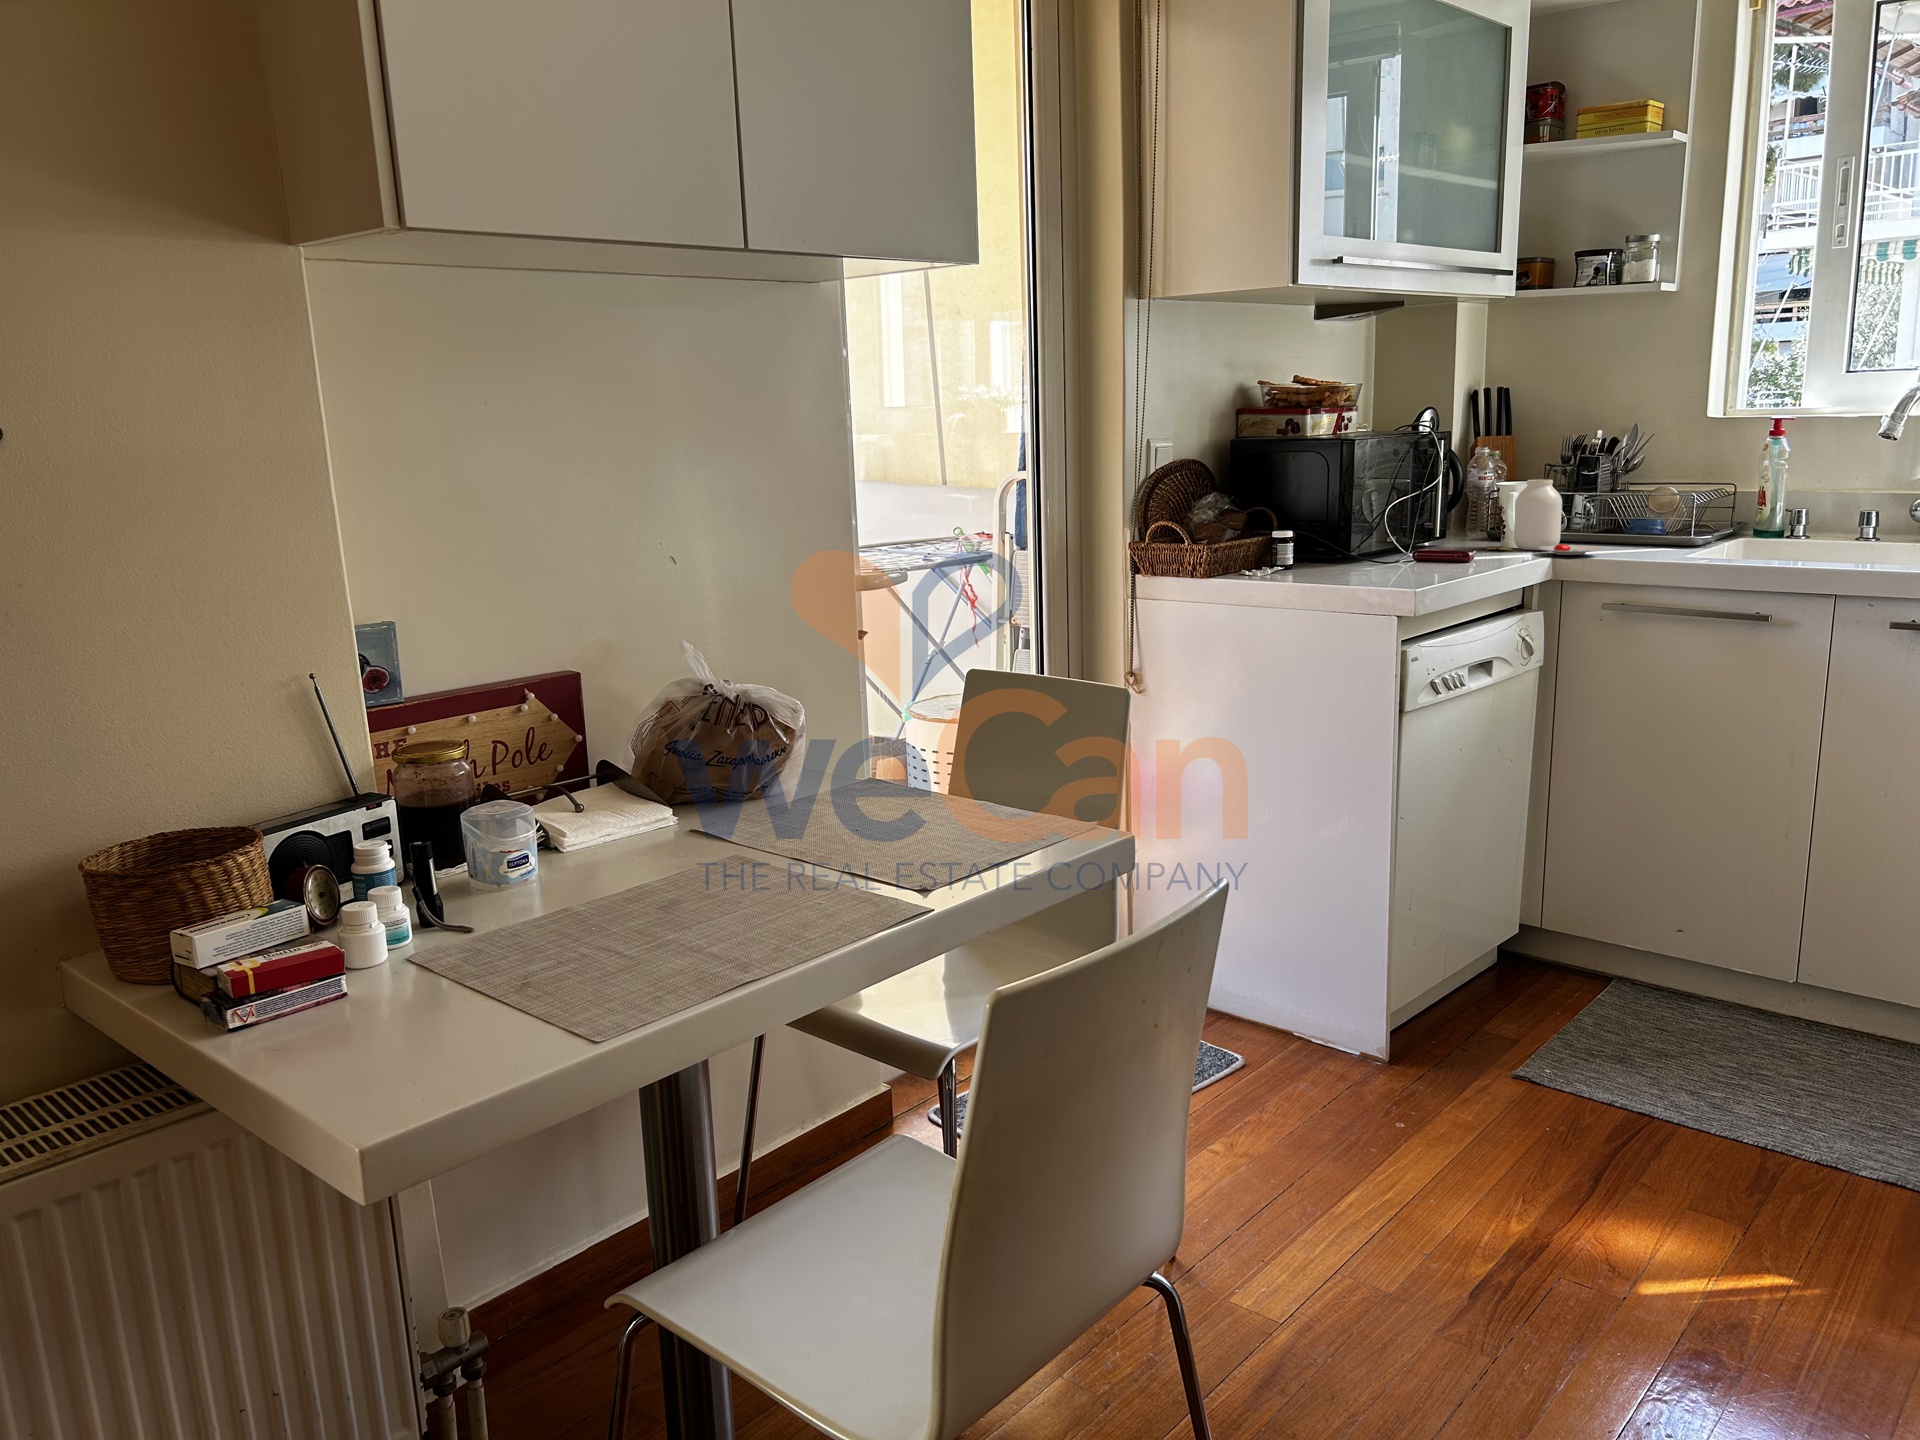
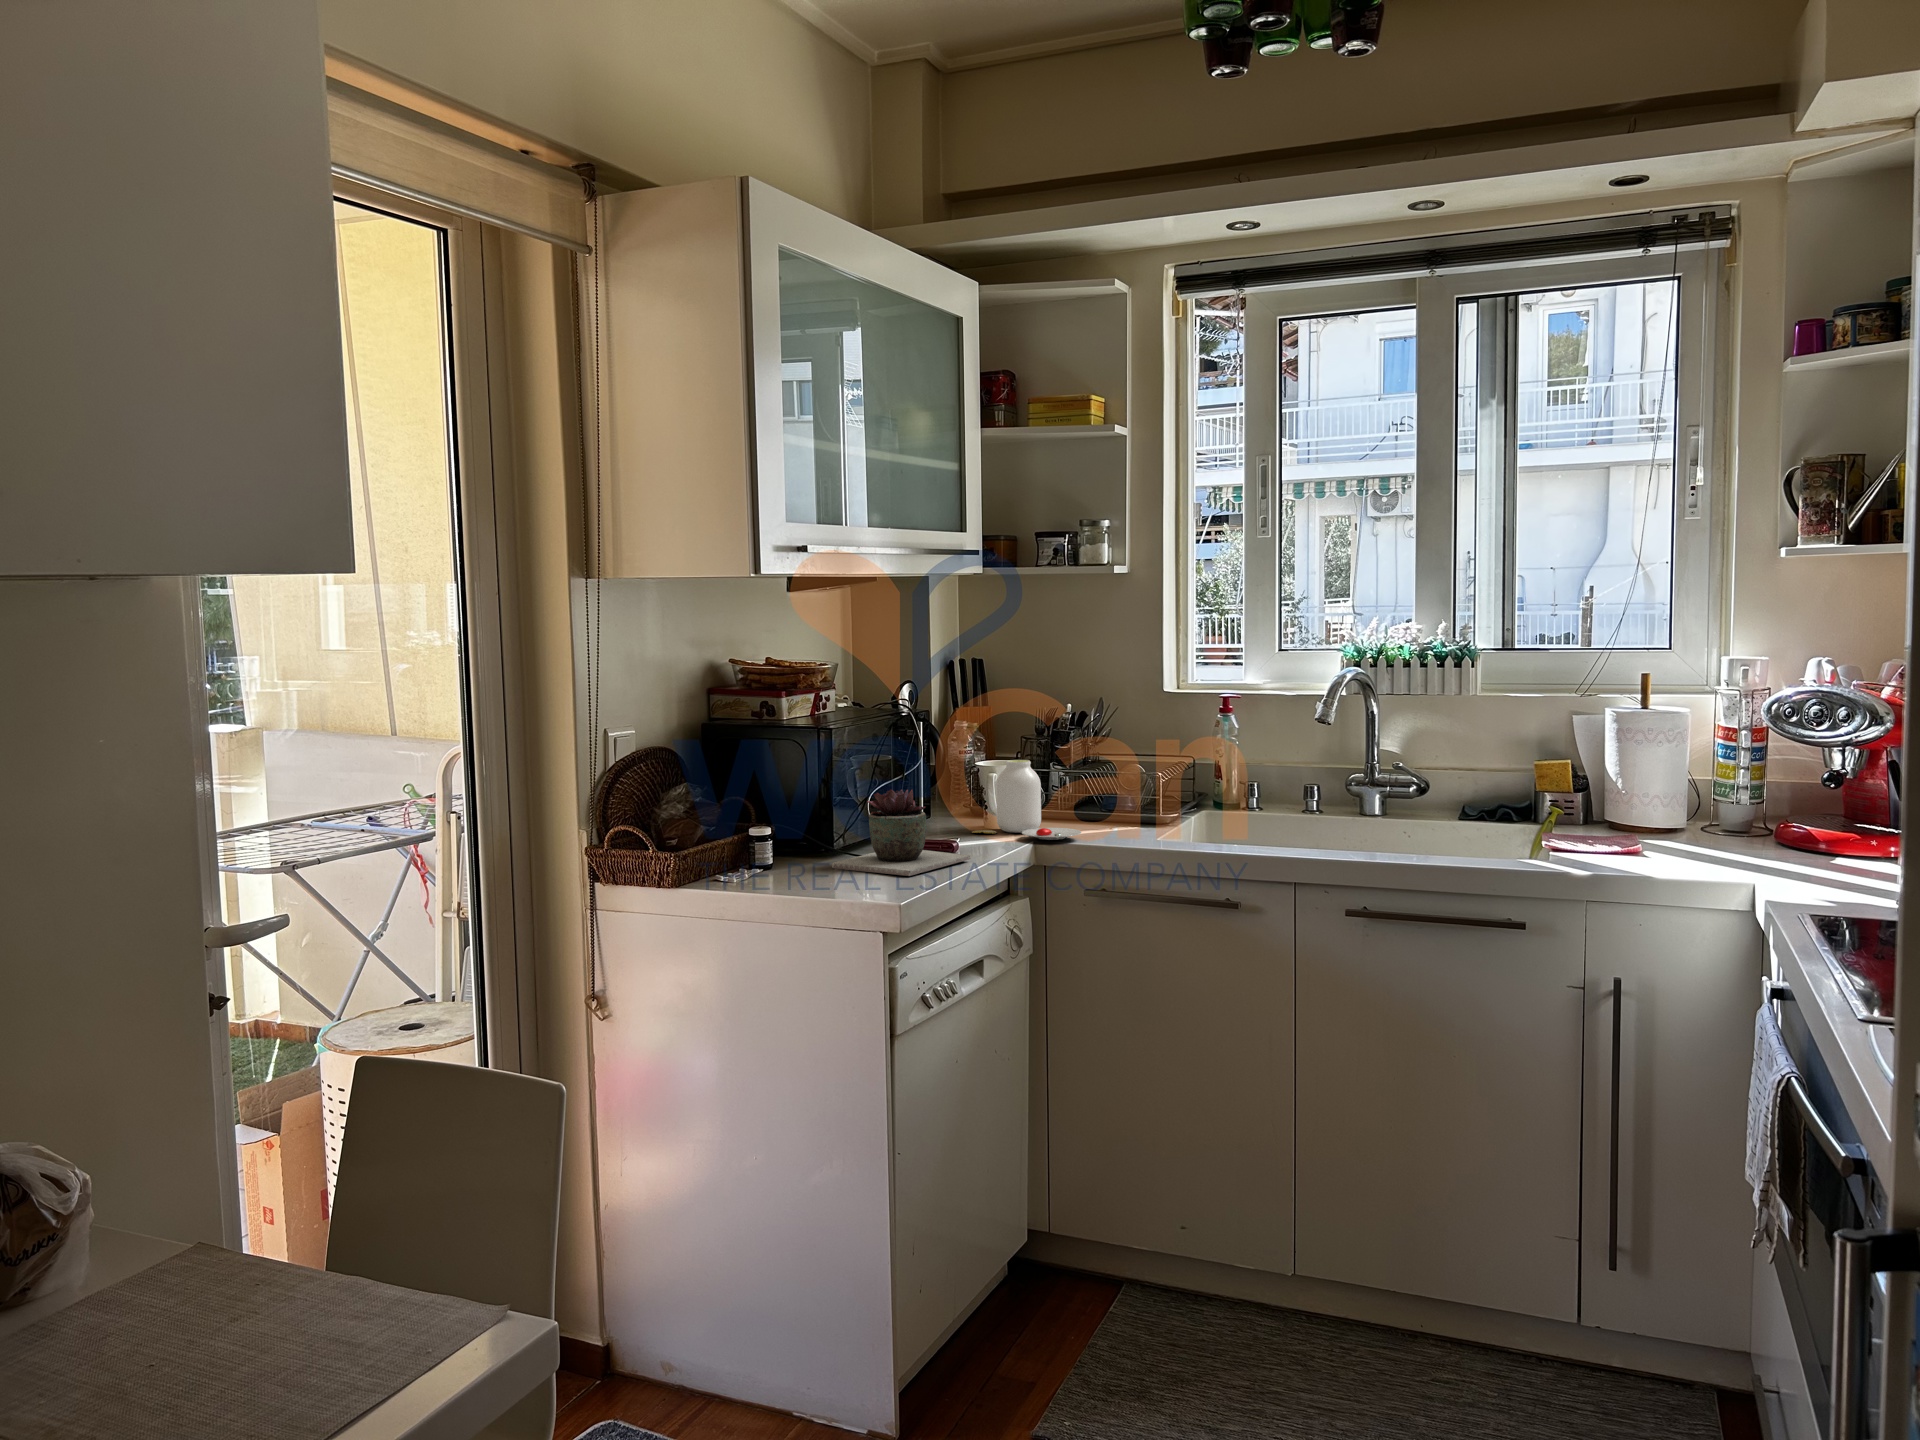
succulent plant: none [1349,496,1485,574] -> present [832,790,971,876]

